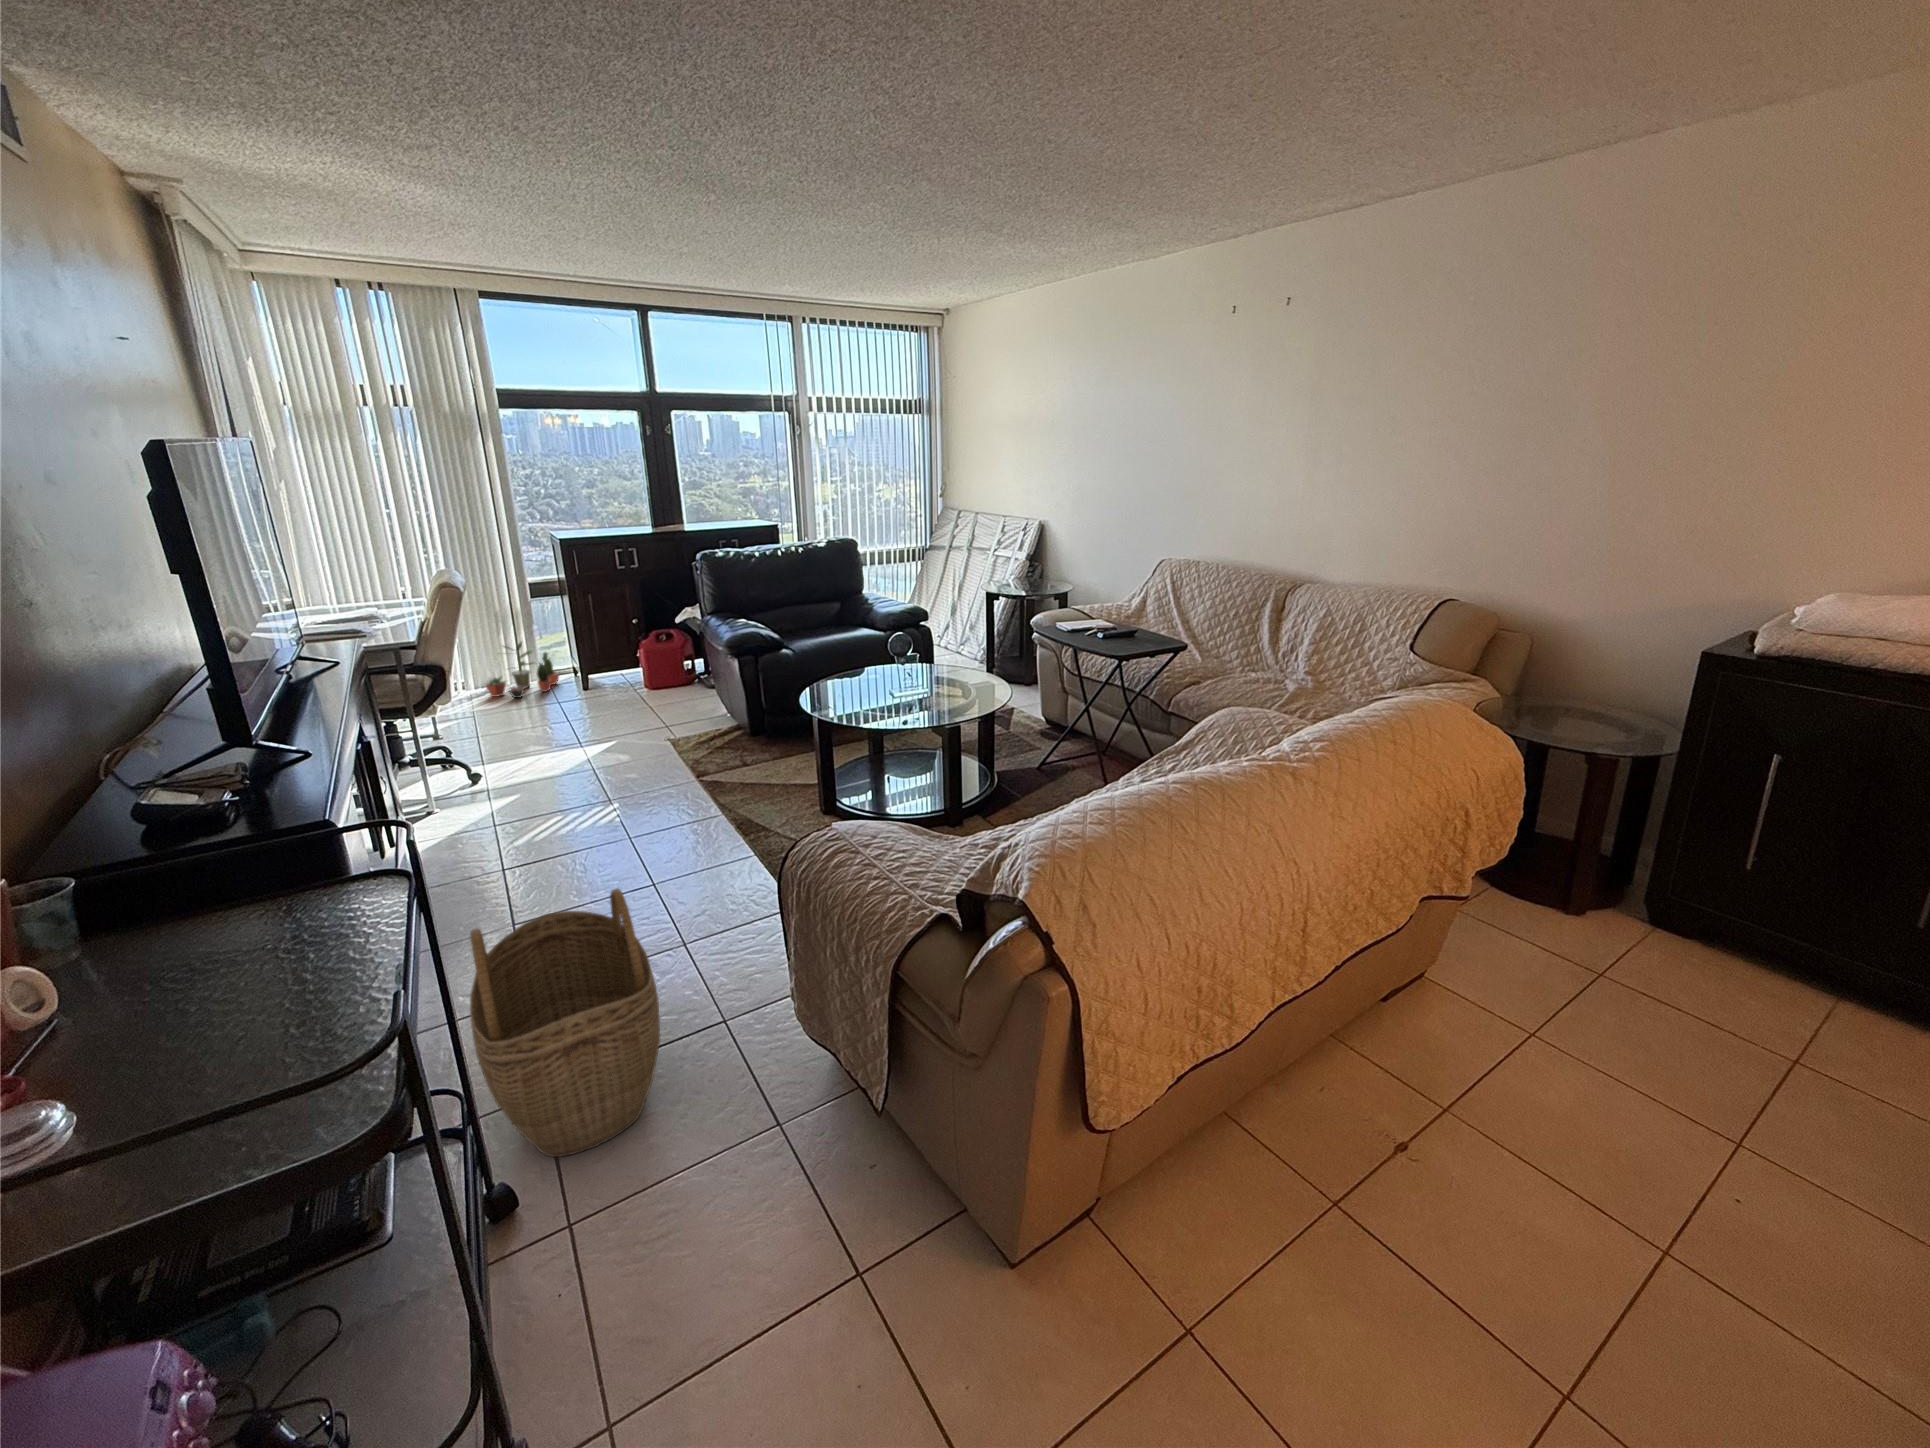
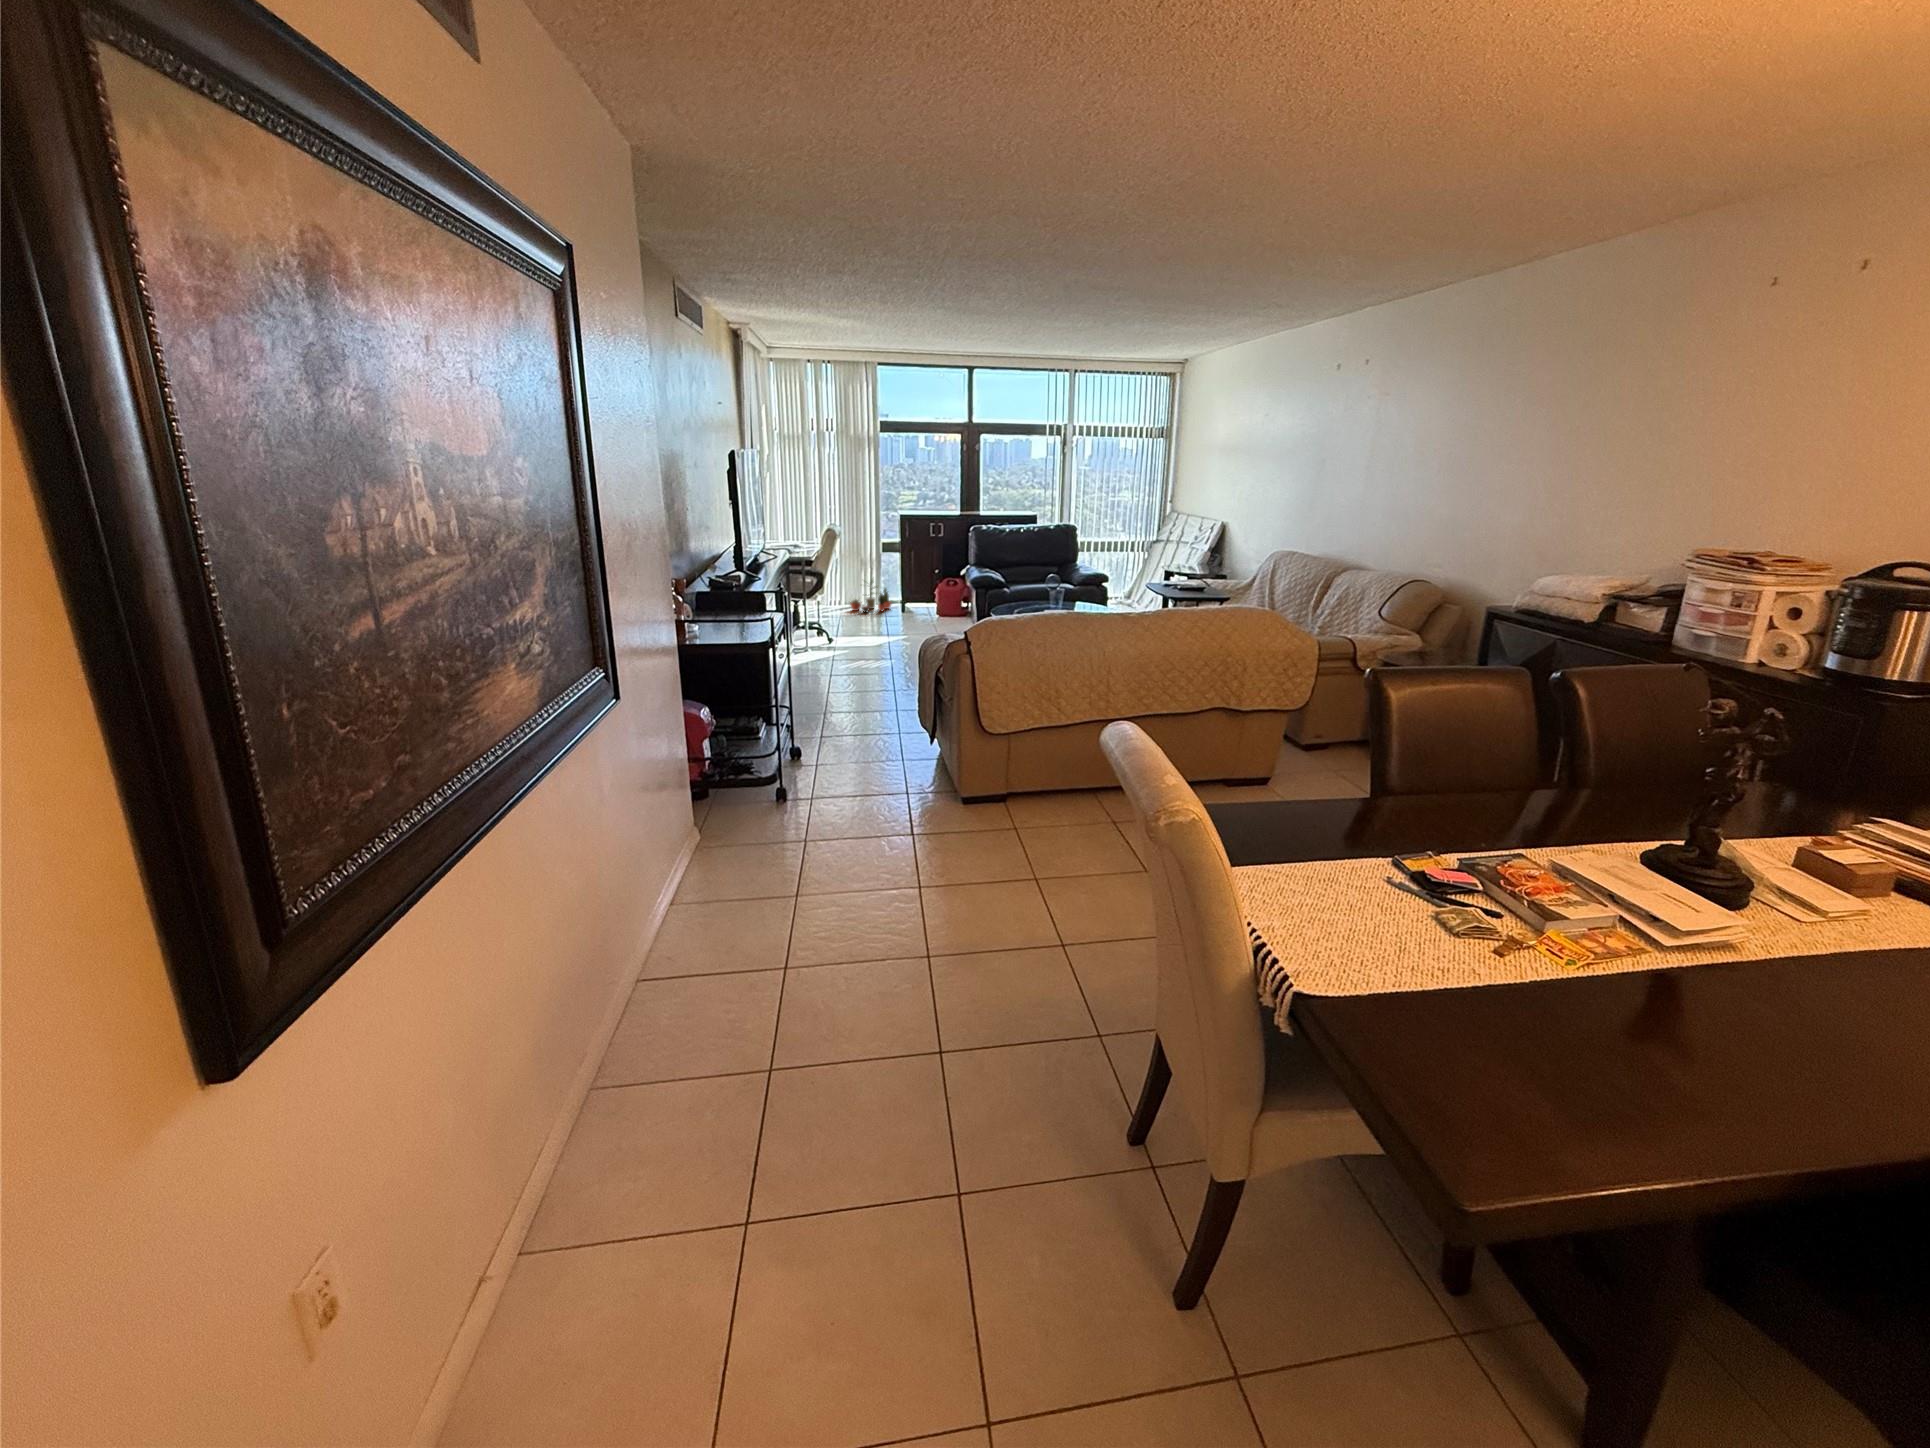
woven basket: present [470,888,660,1157] -> none [793,646,864,753]

